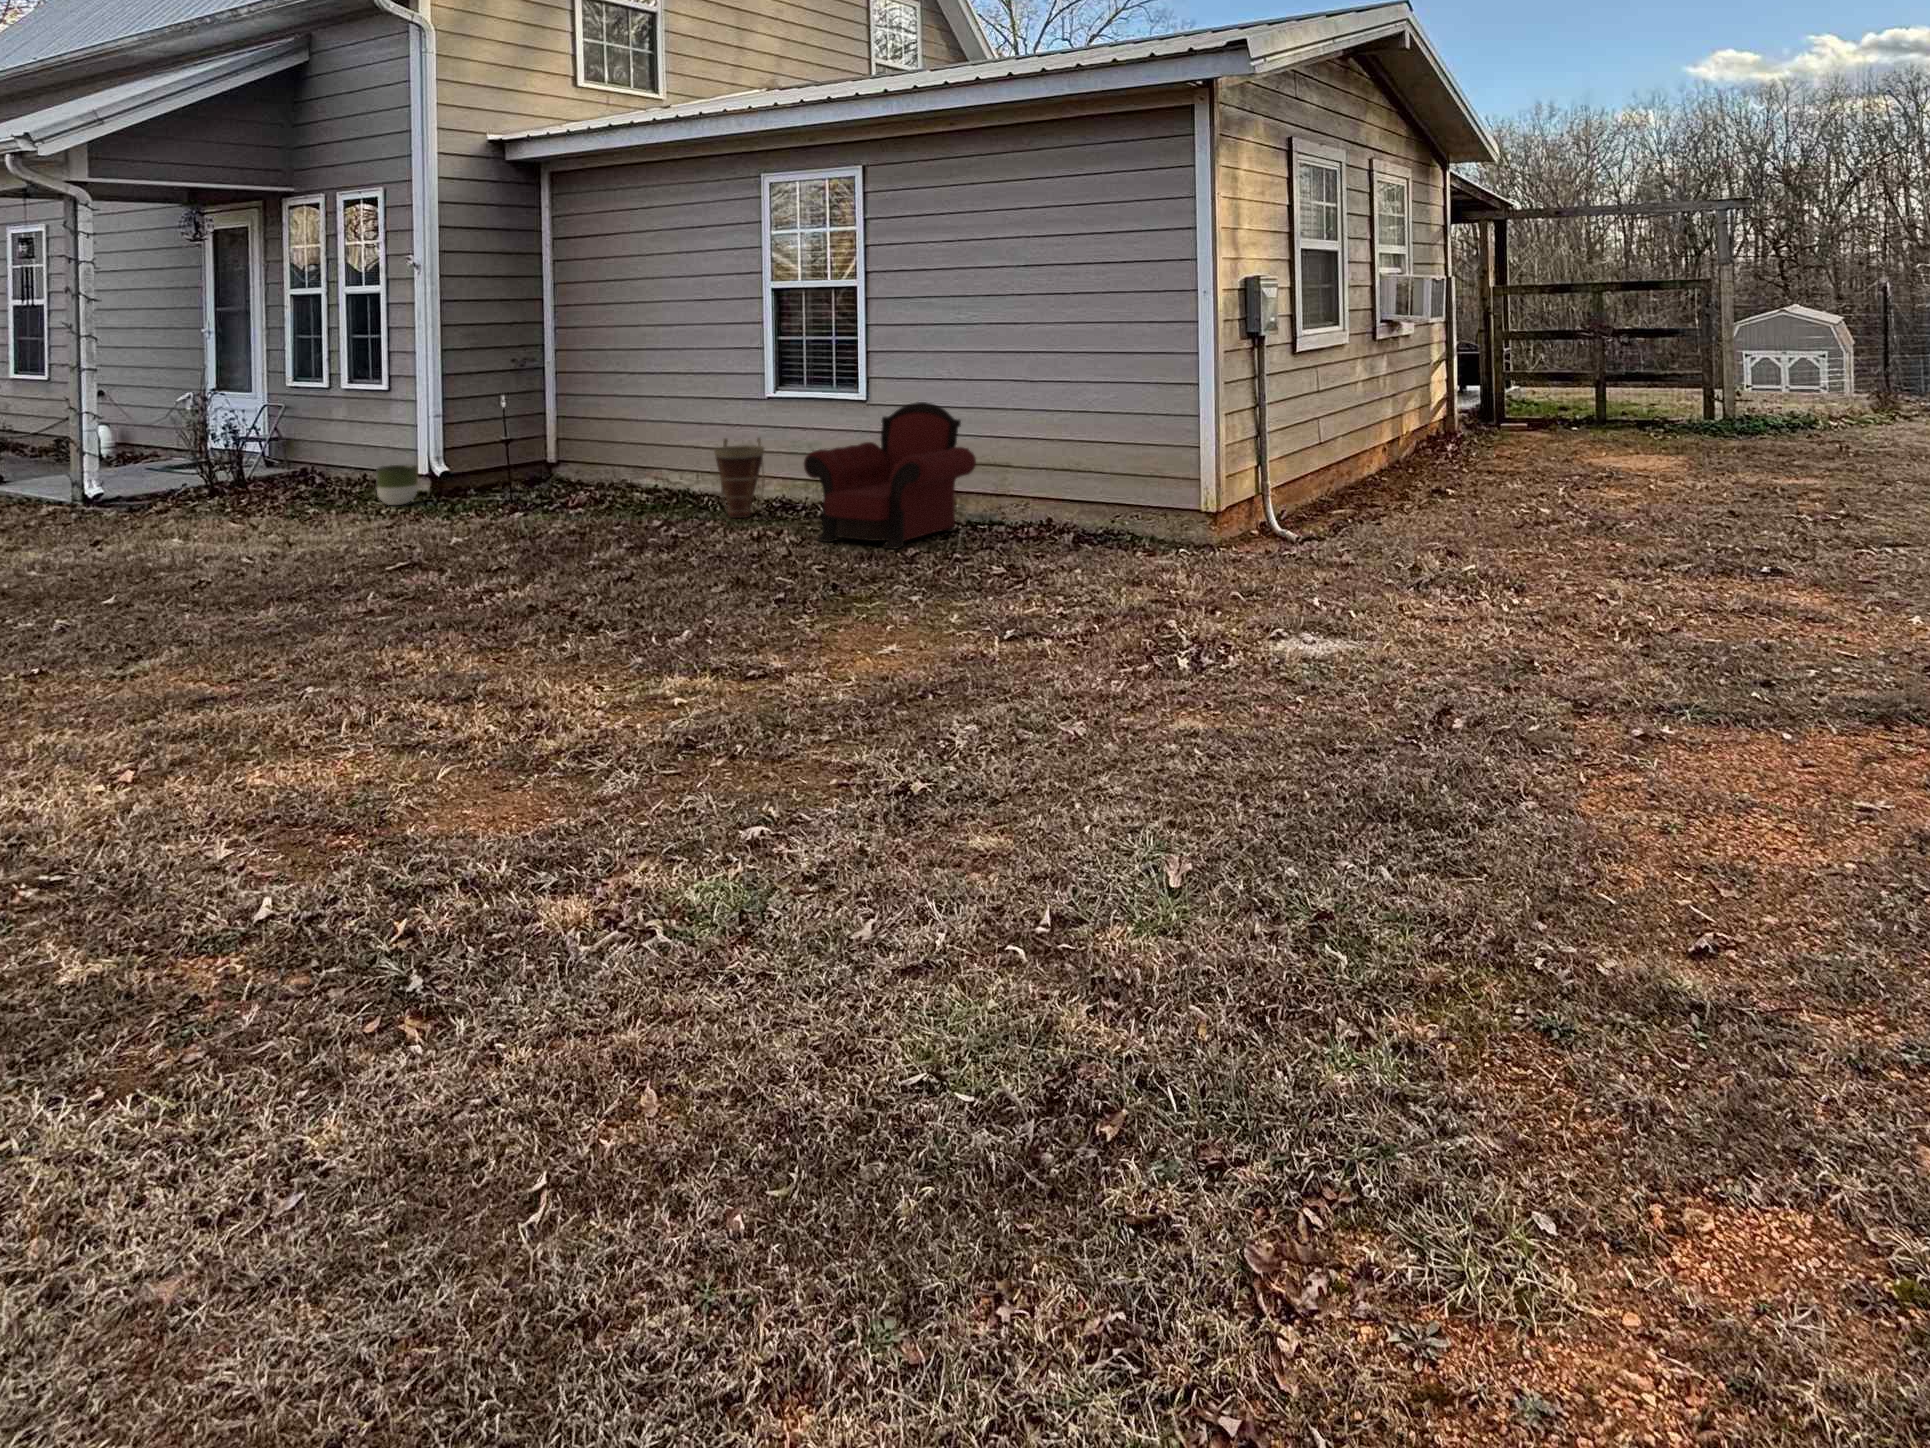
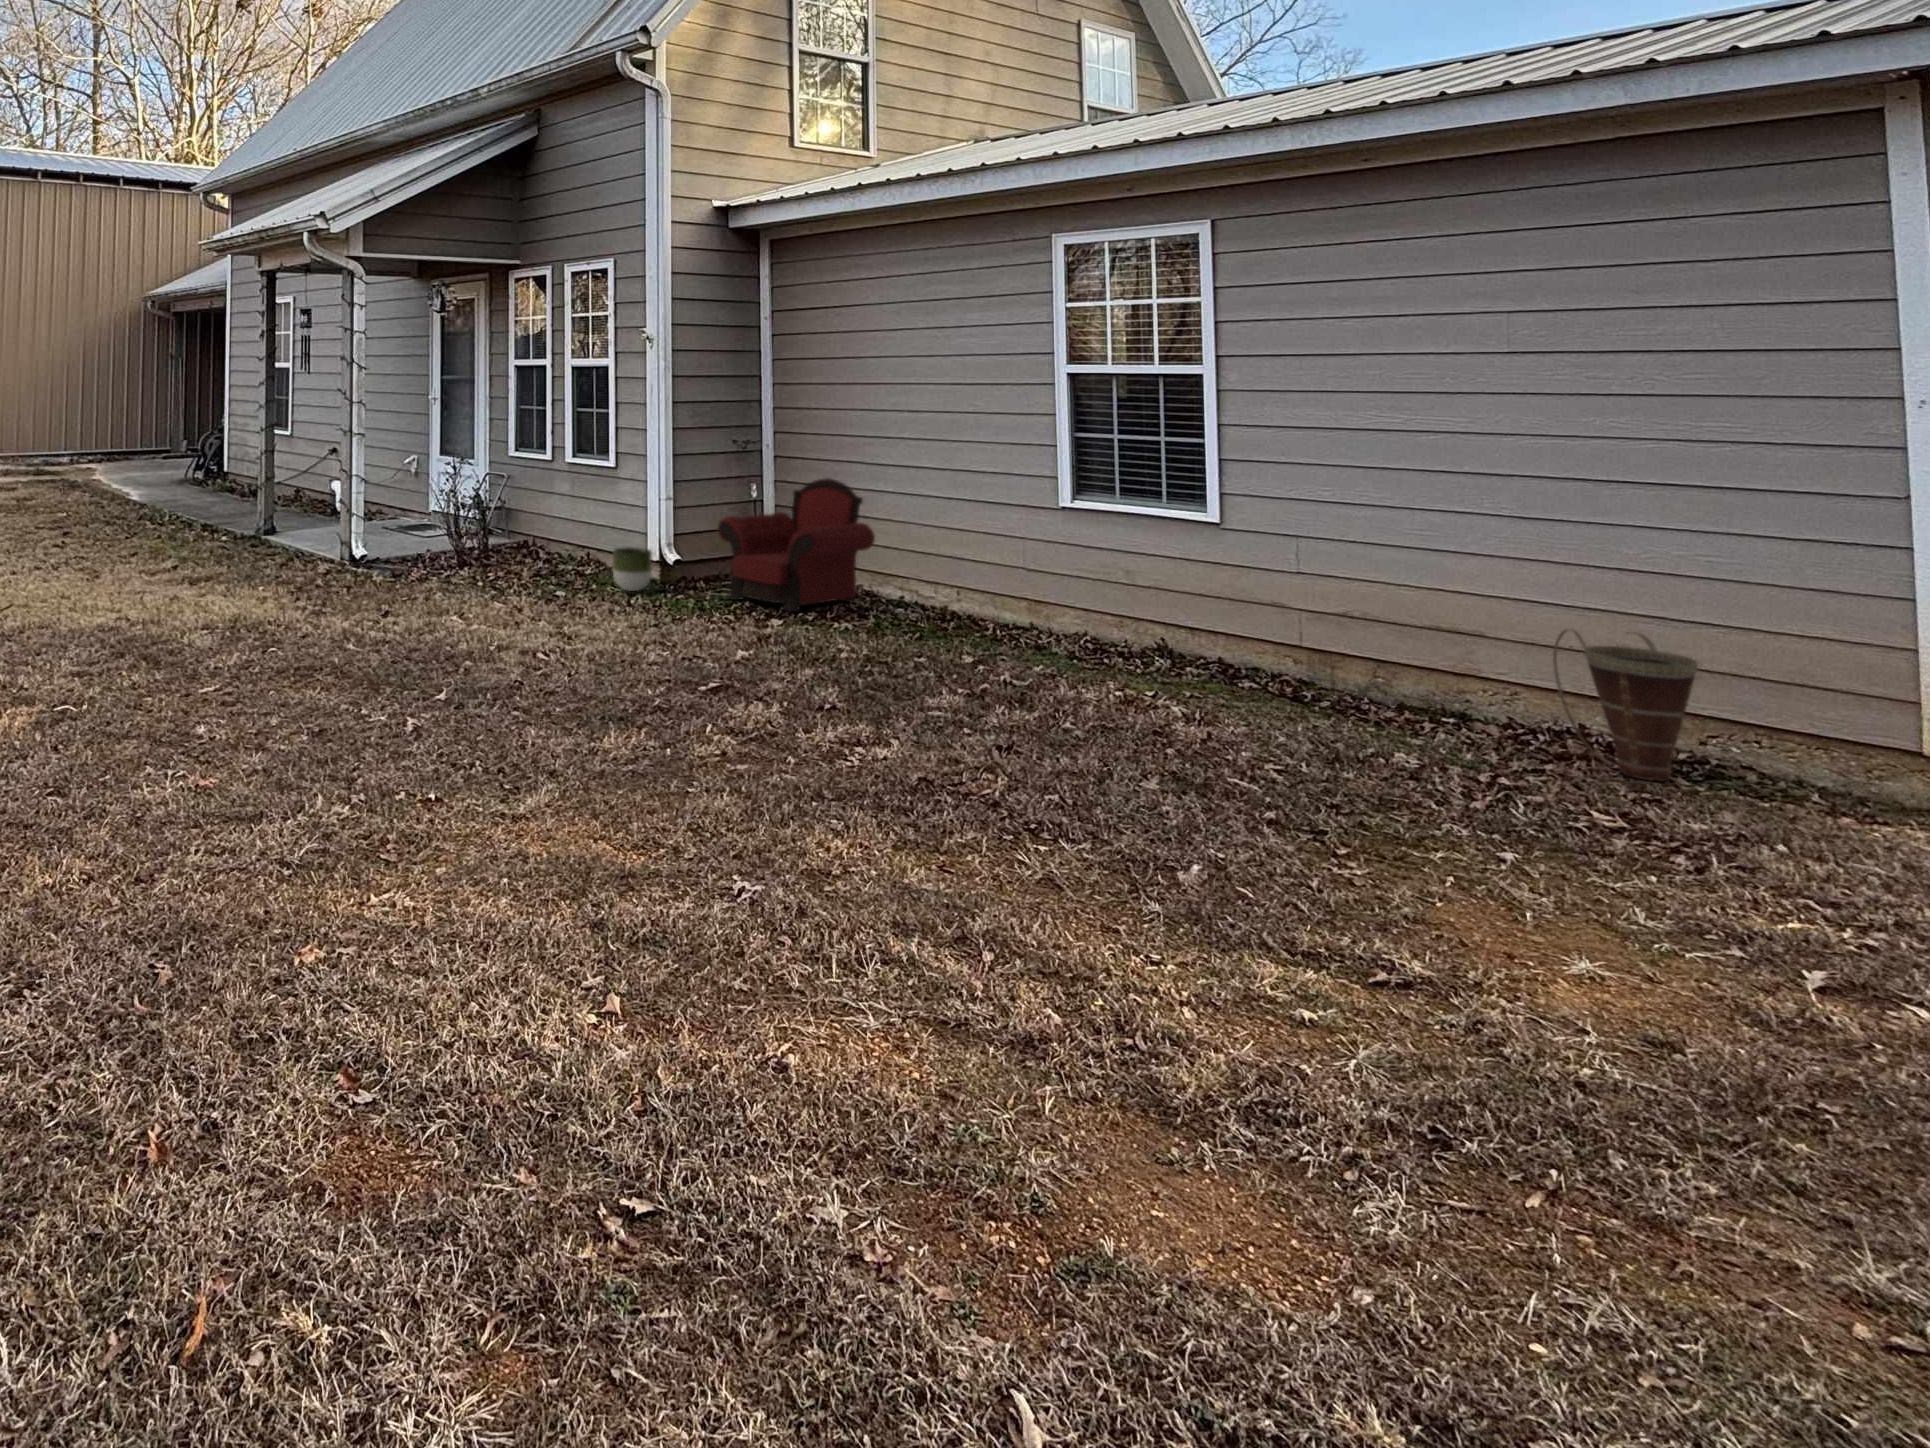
armchair: present [804,402,976,549] -> present [718,479,875,612]
basket: present [714,438,764,518] -> present [1553,630,1698,781]

